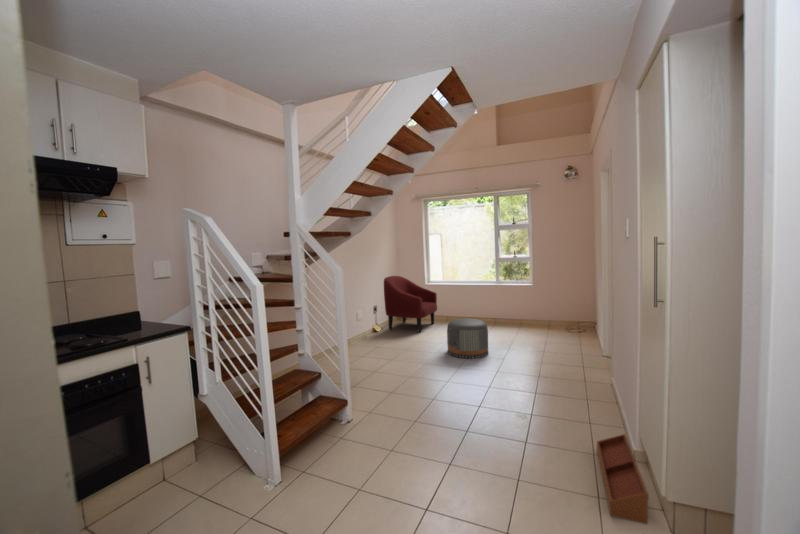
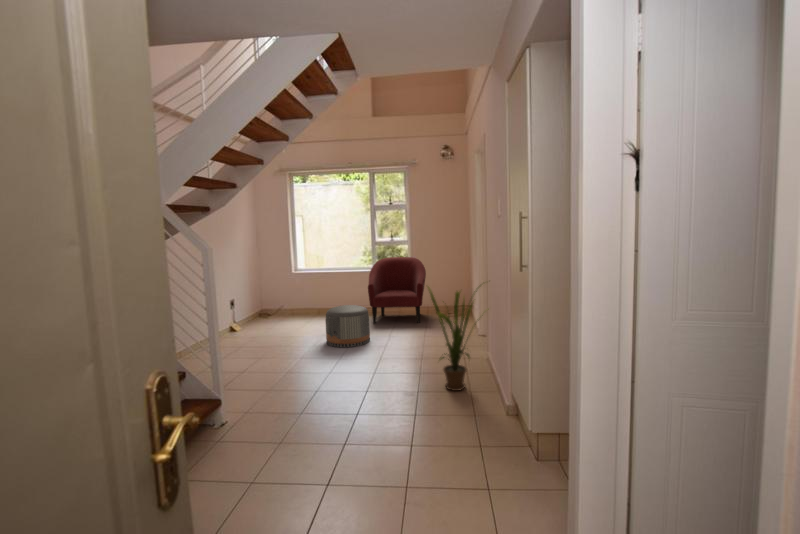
armchair: present [384,276,437,333] -> present [368,257,426,323]
house plant: none [540,309,619,424] -> present [428,287,479,391]
storage bin: present [597,434,648,524] -> none [477,389,519,454]

